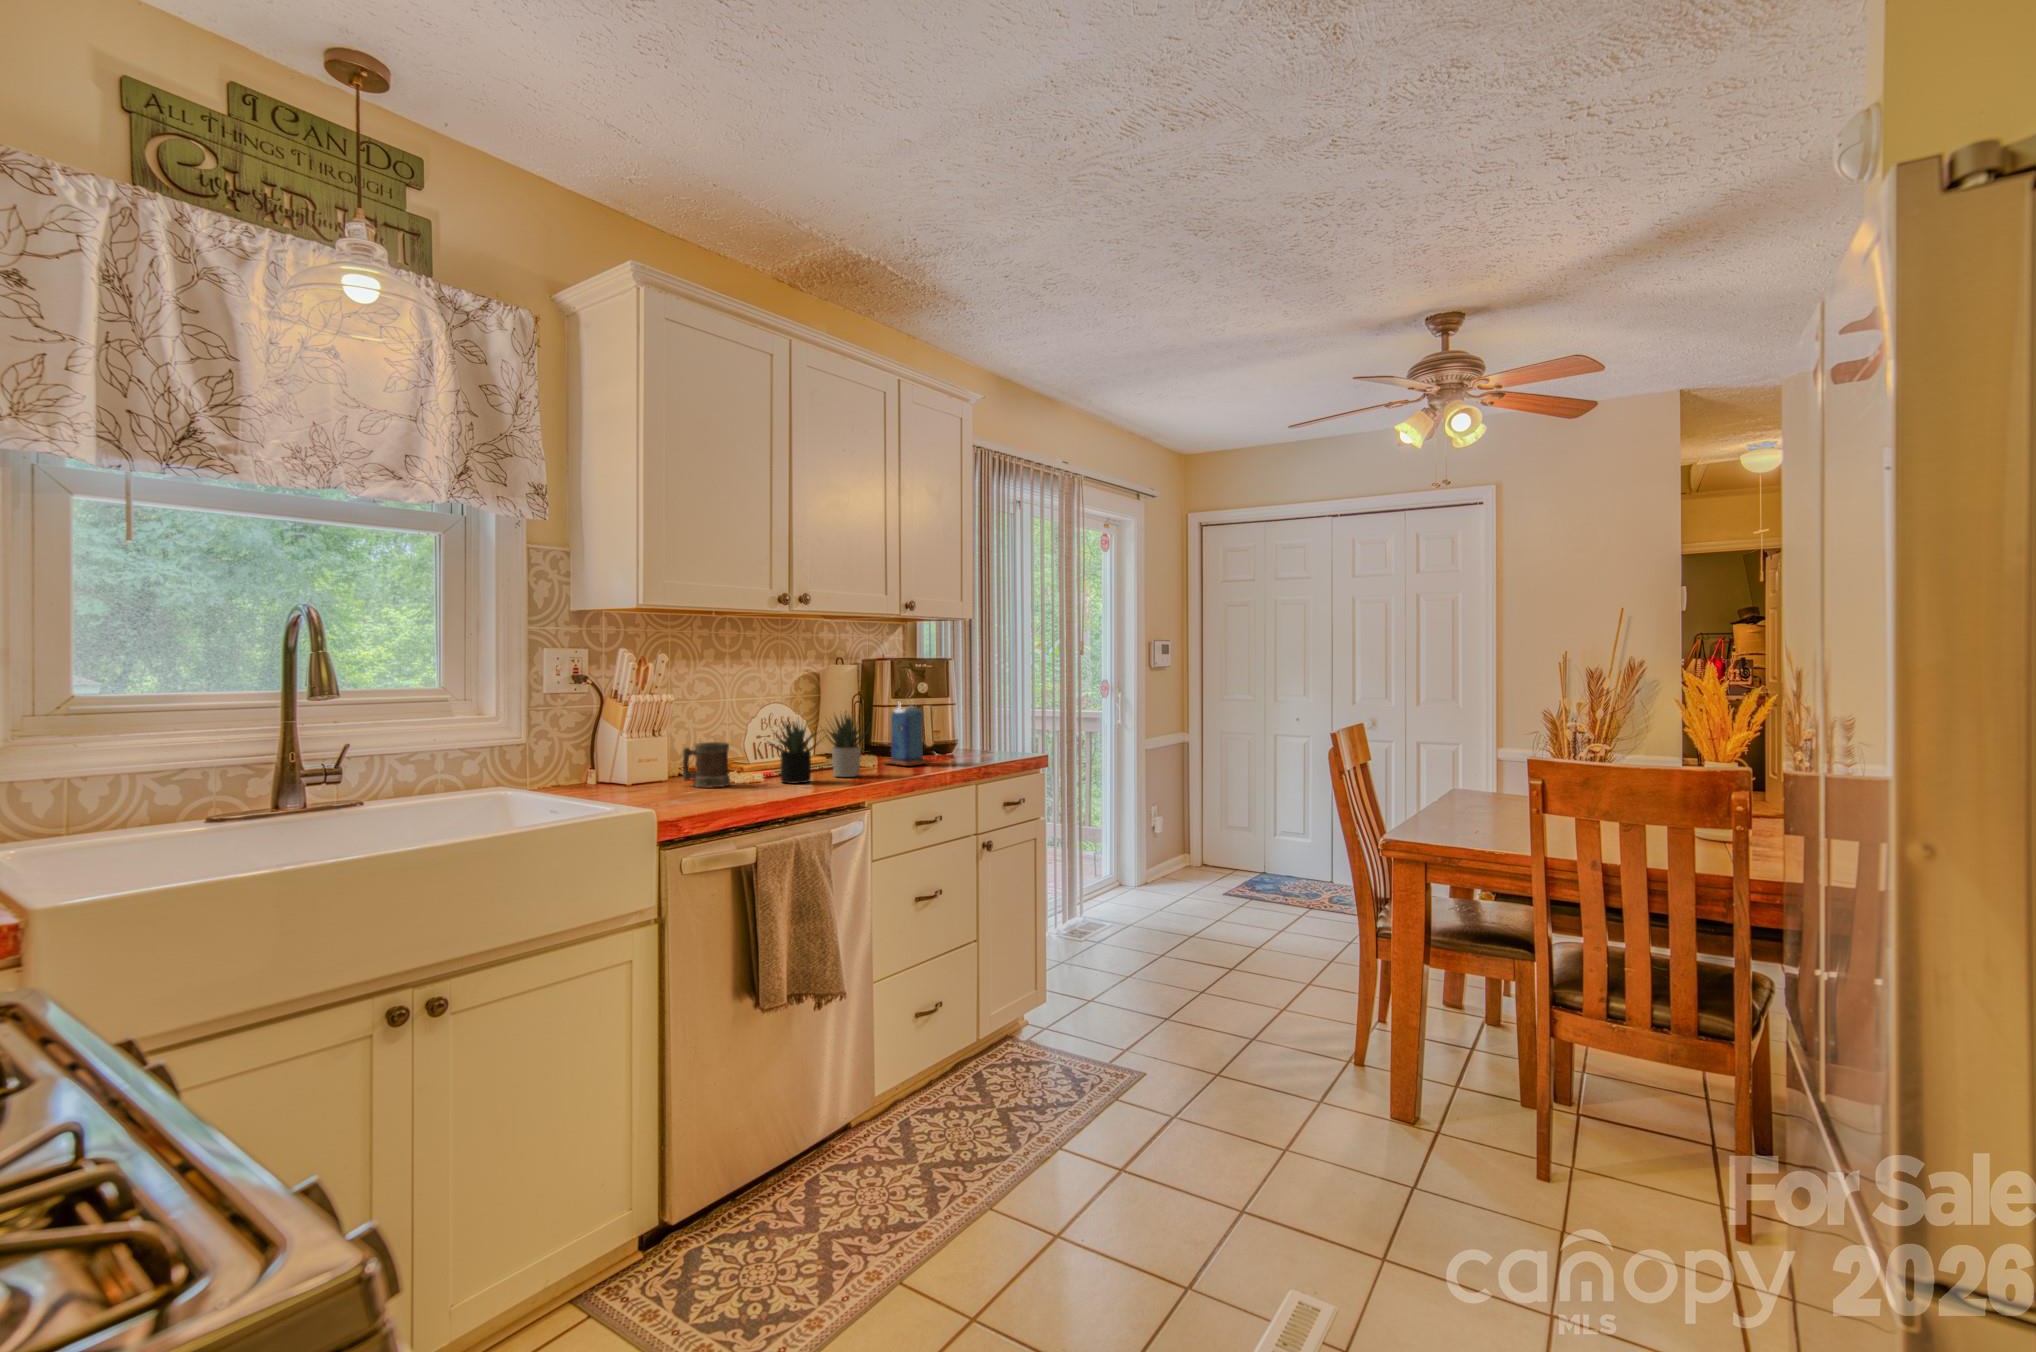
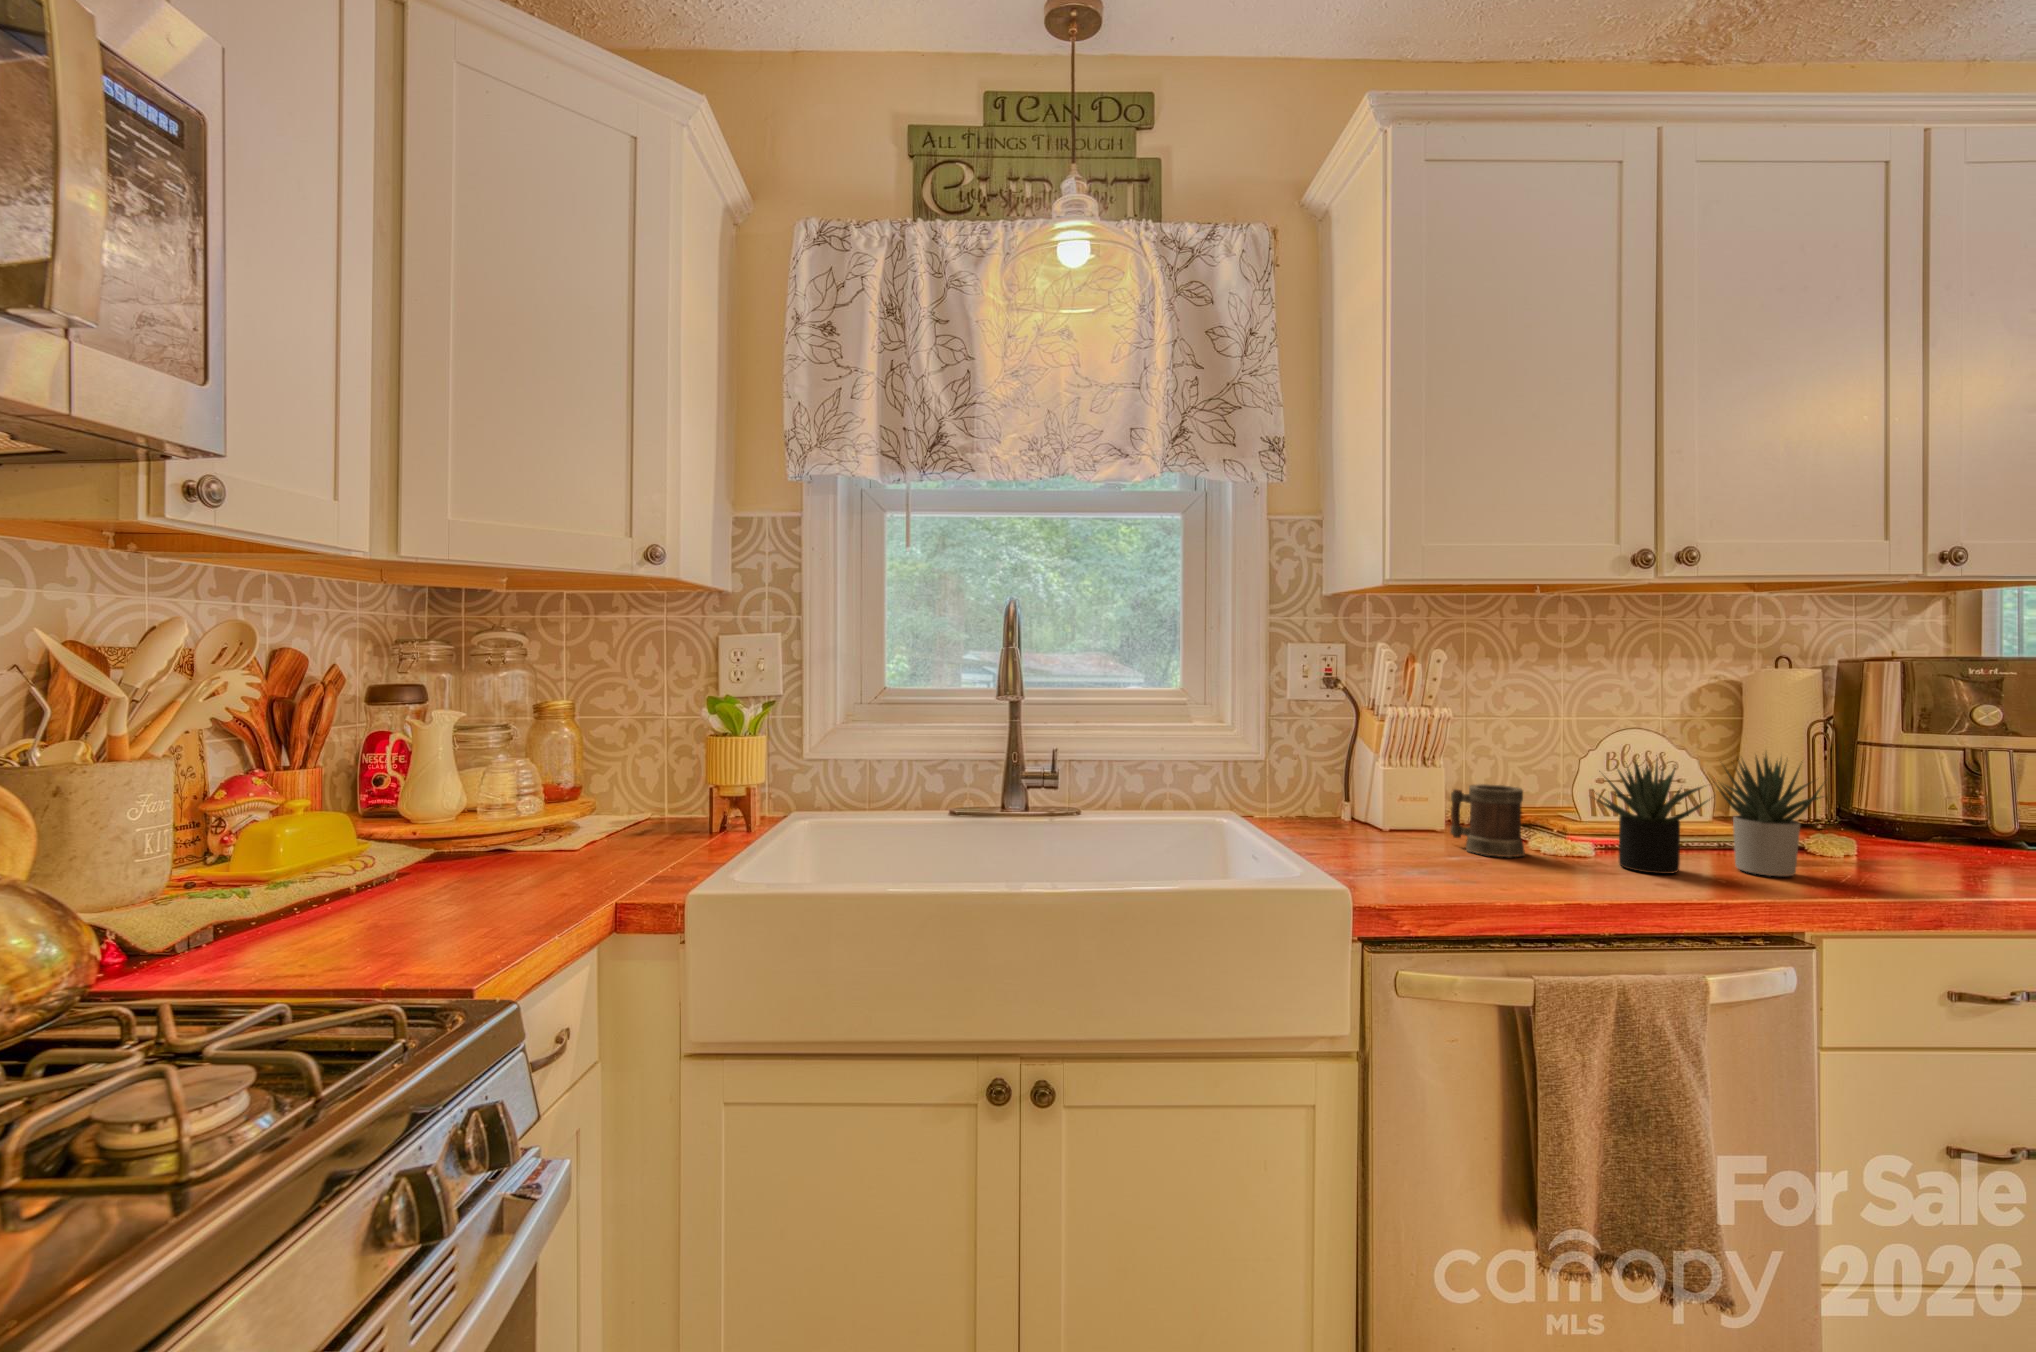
candle: present [882,702,932,766] -> none [1867,742,2002,871]

